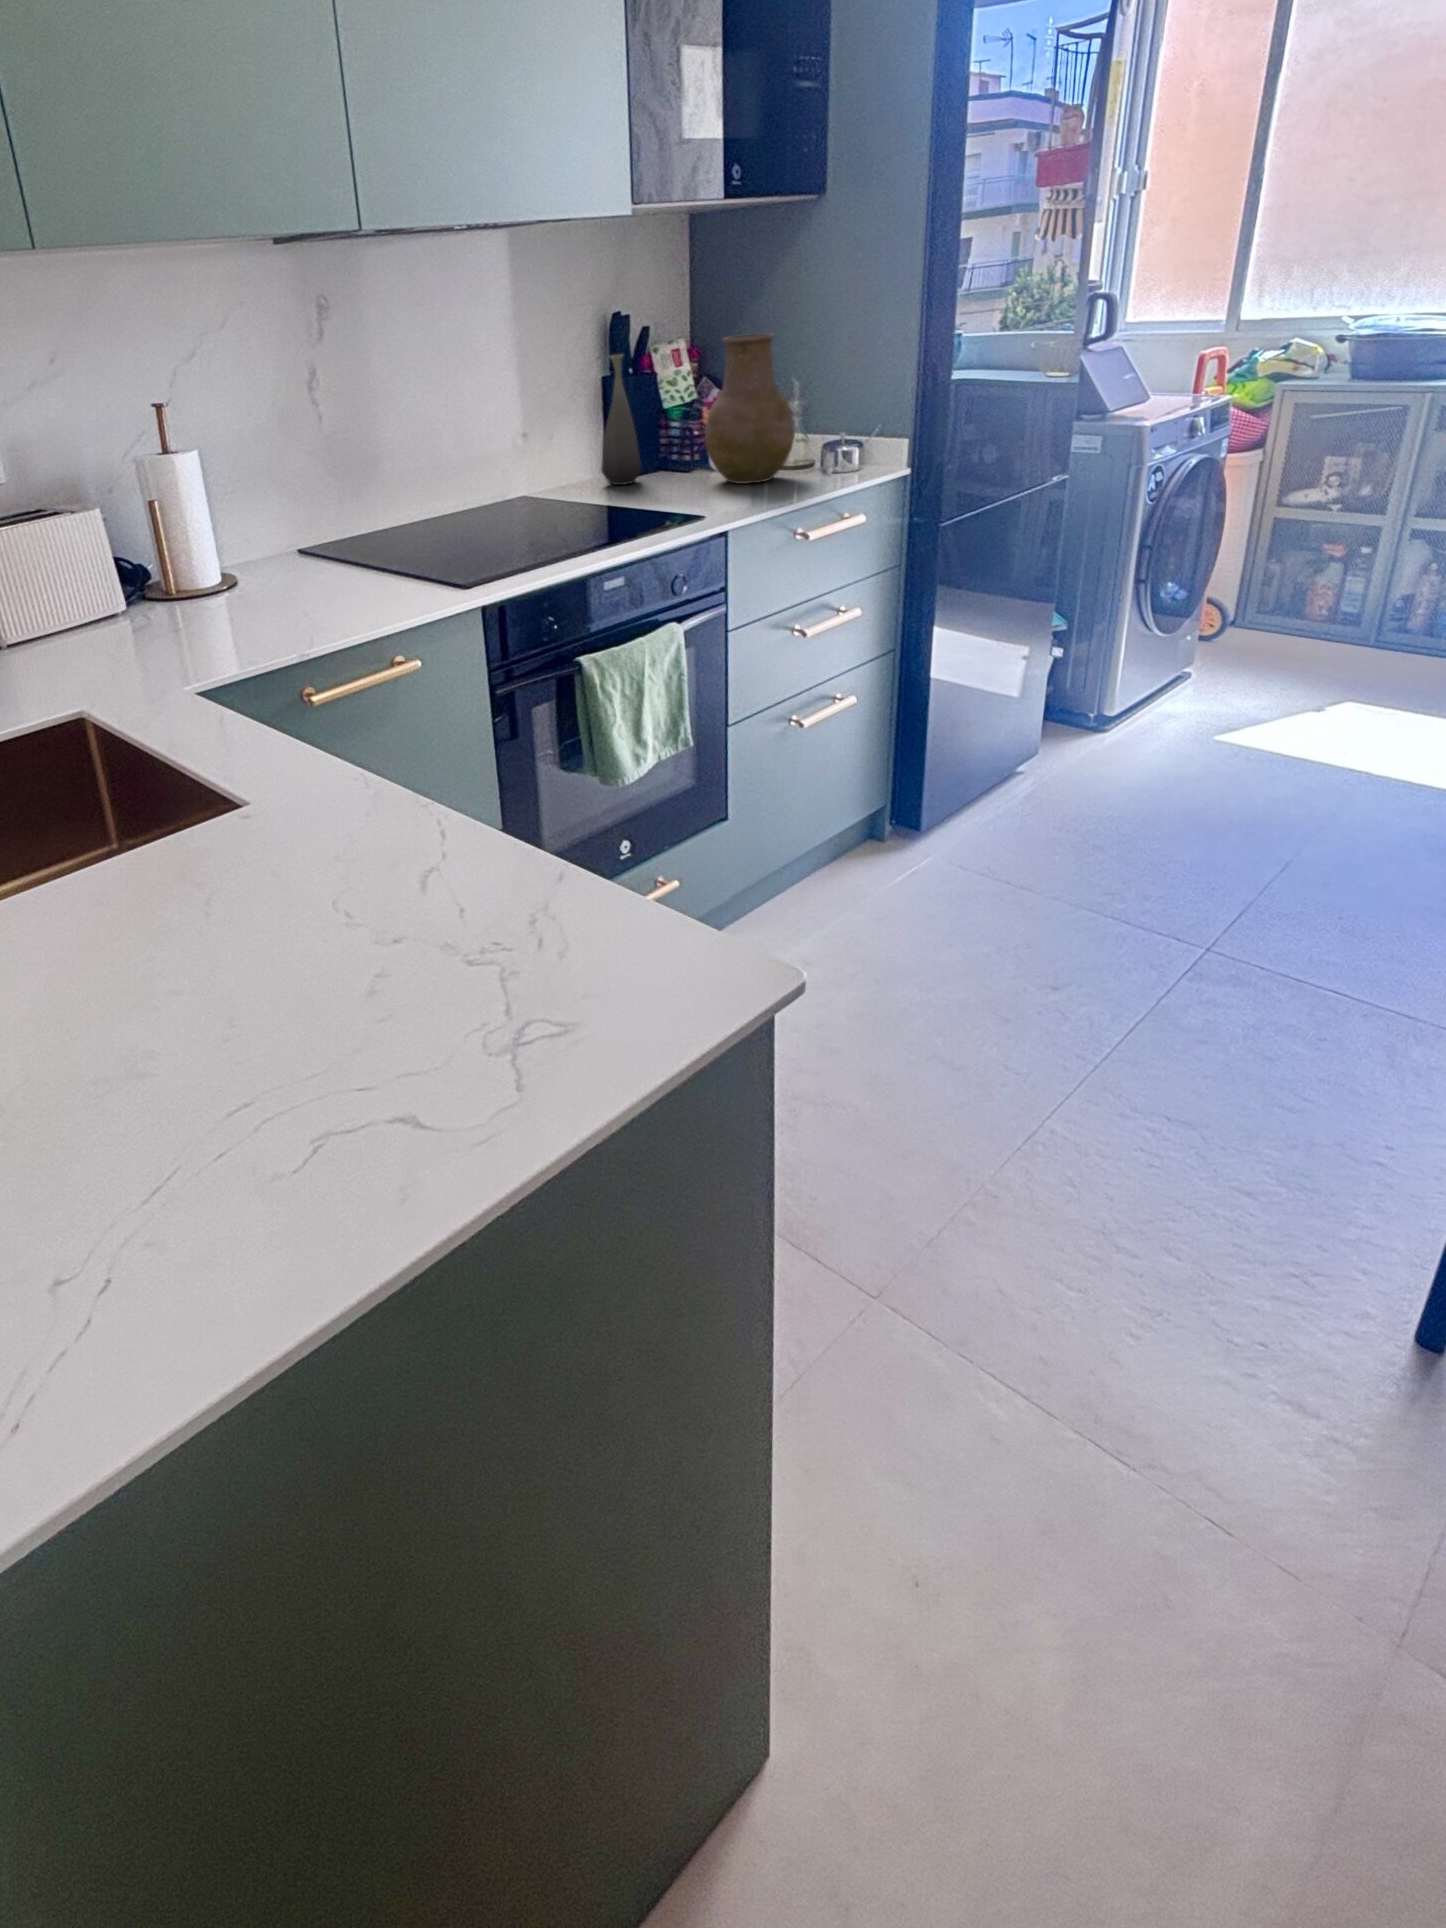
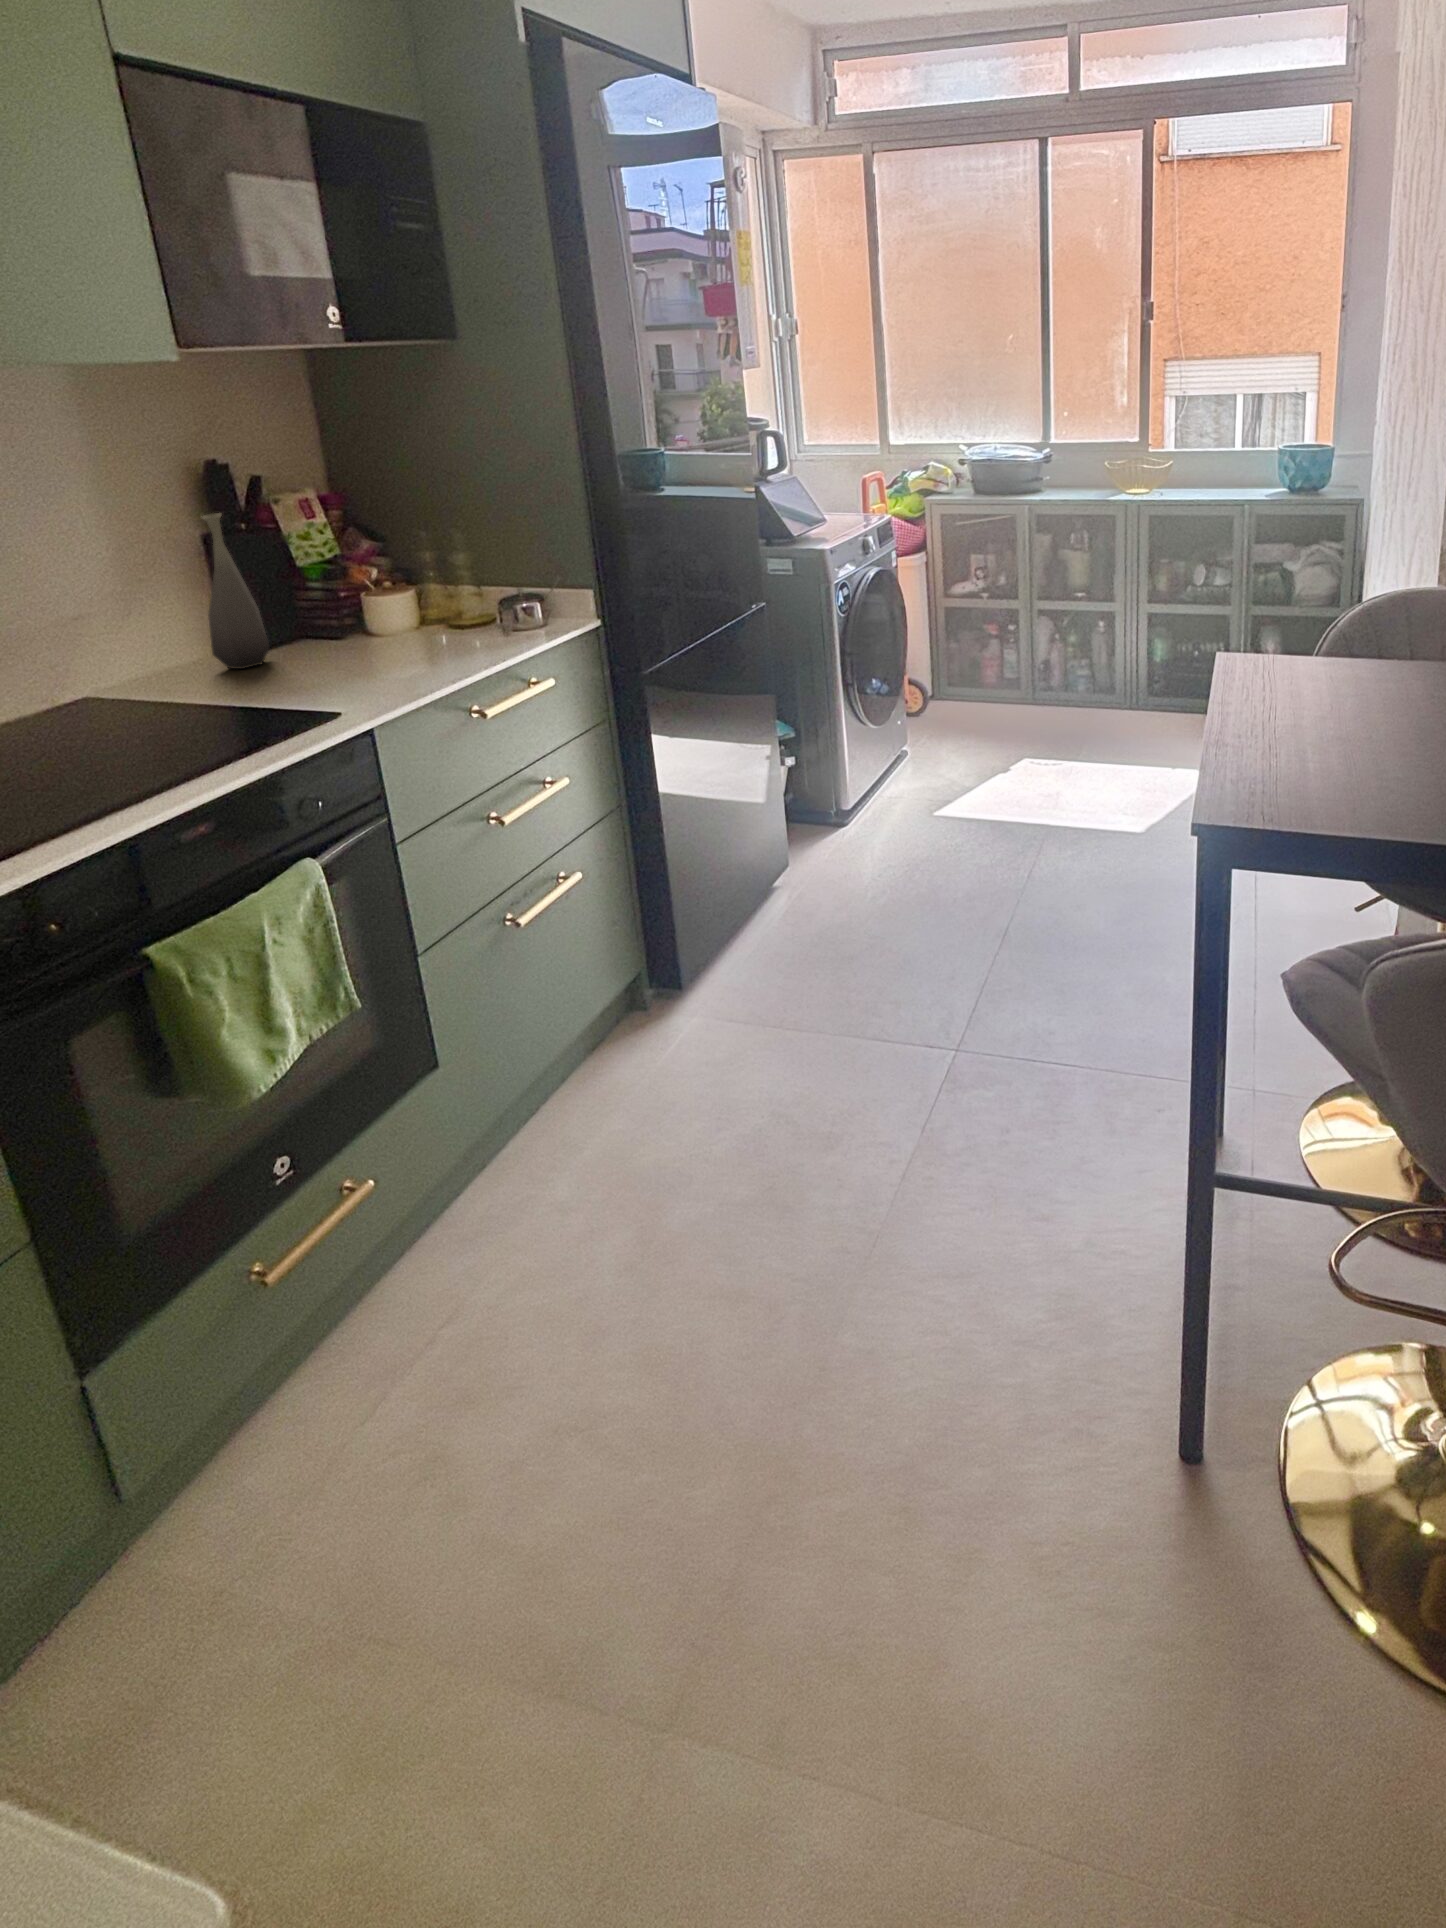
vase: present [705,333,795,484] -> none [347,486,461,655]

